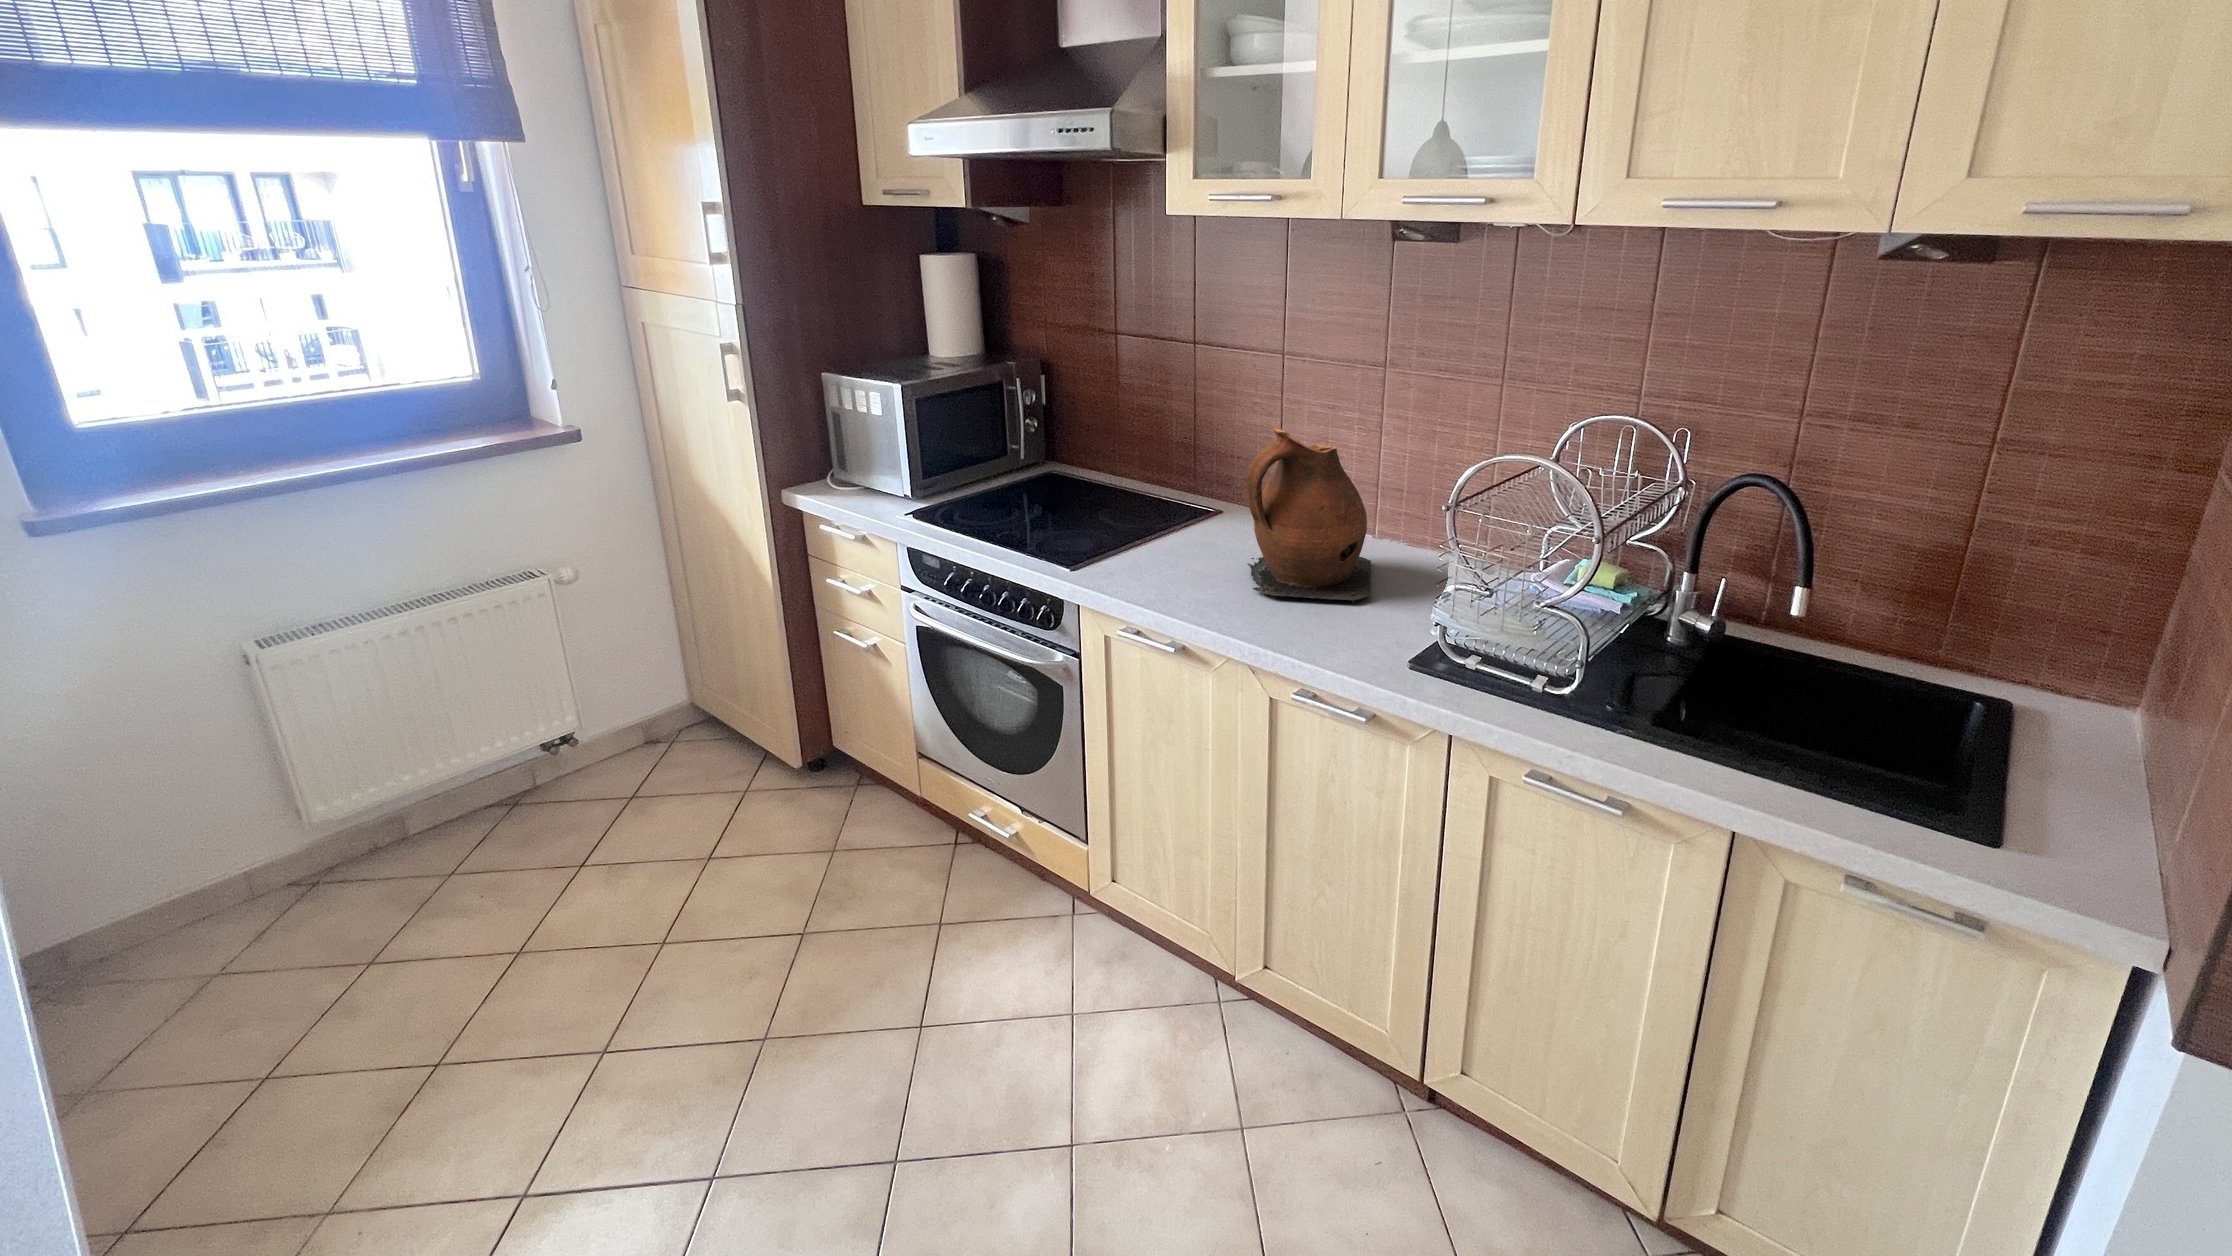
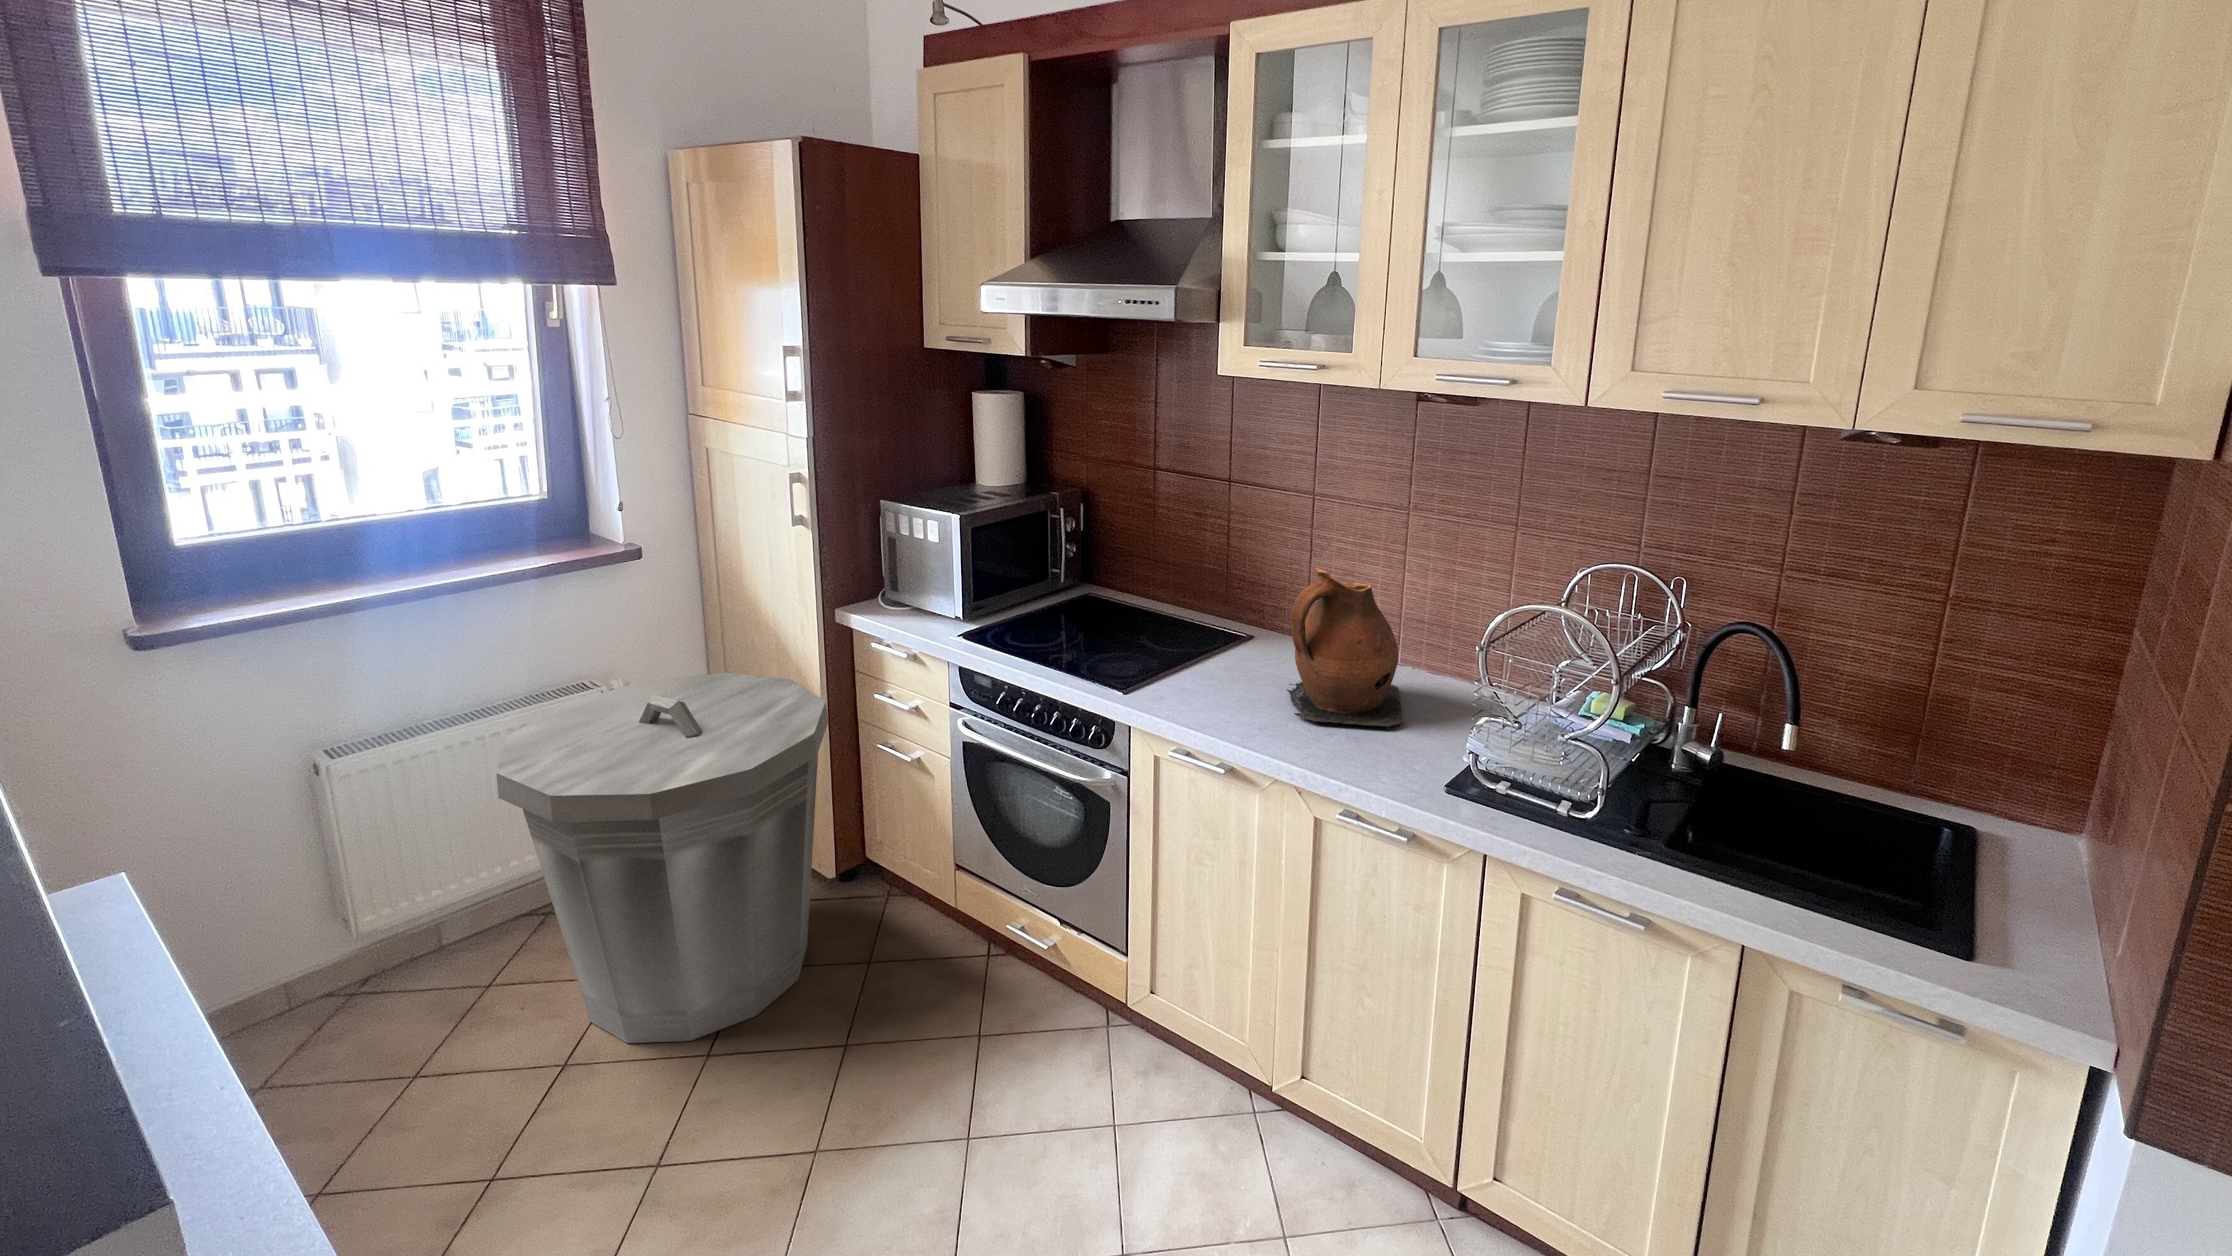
trash can: none [421,558,778,930] -> present [496,673,828,1043]

